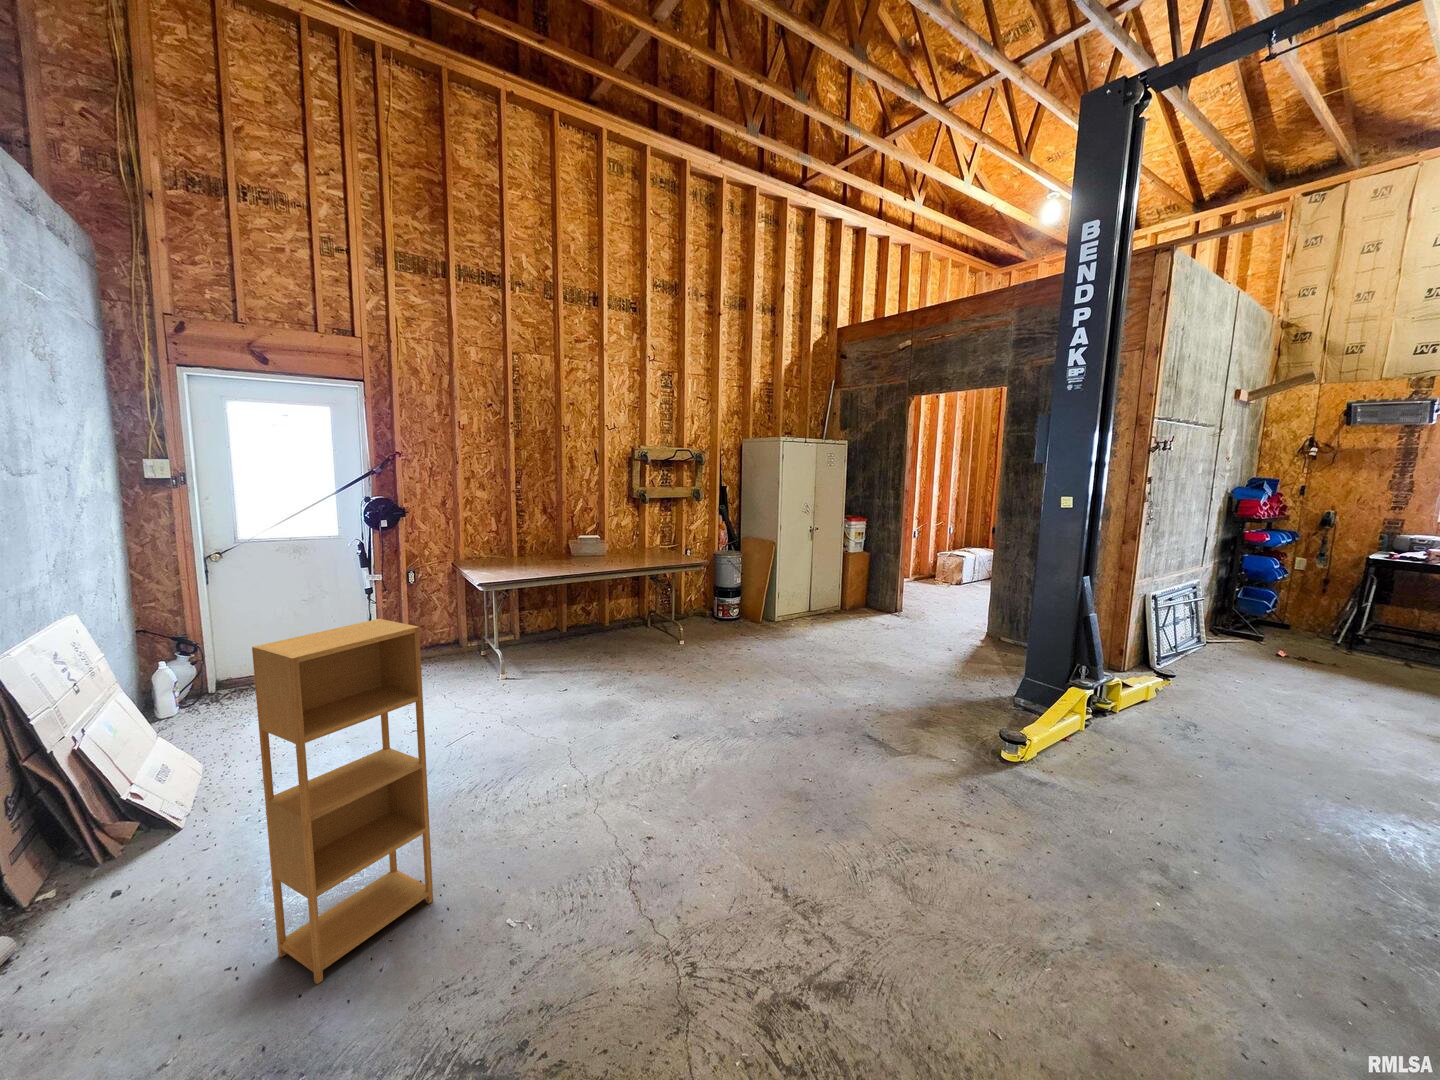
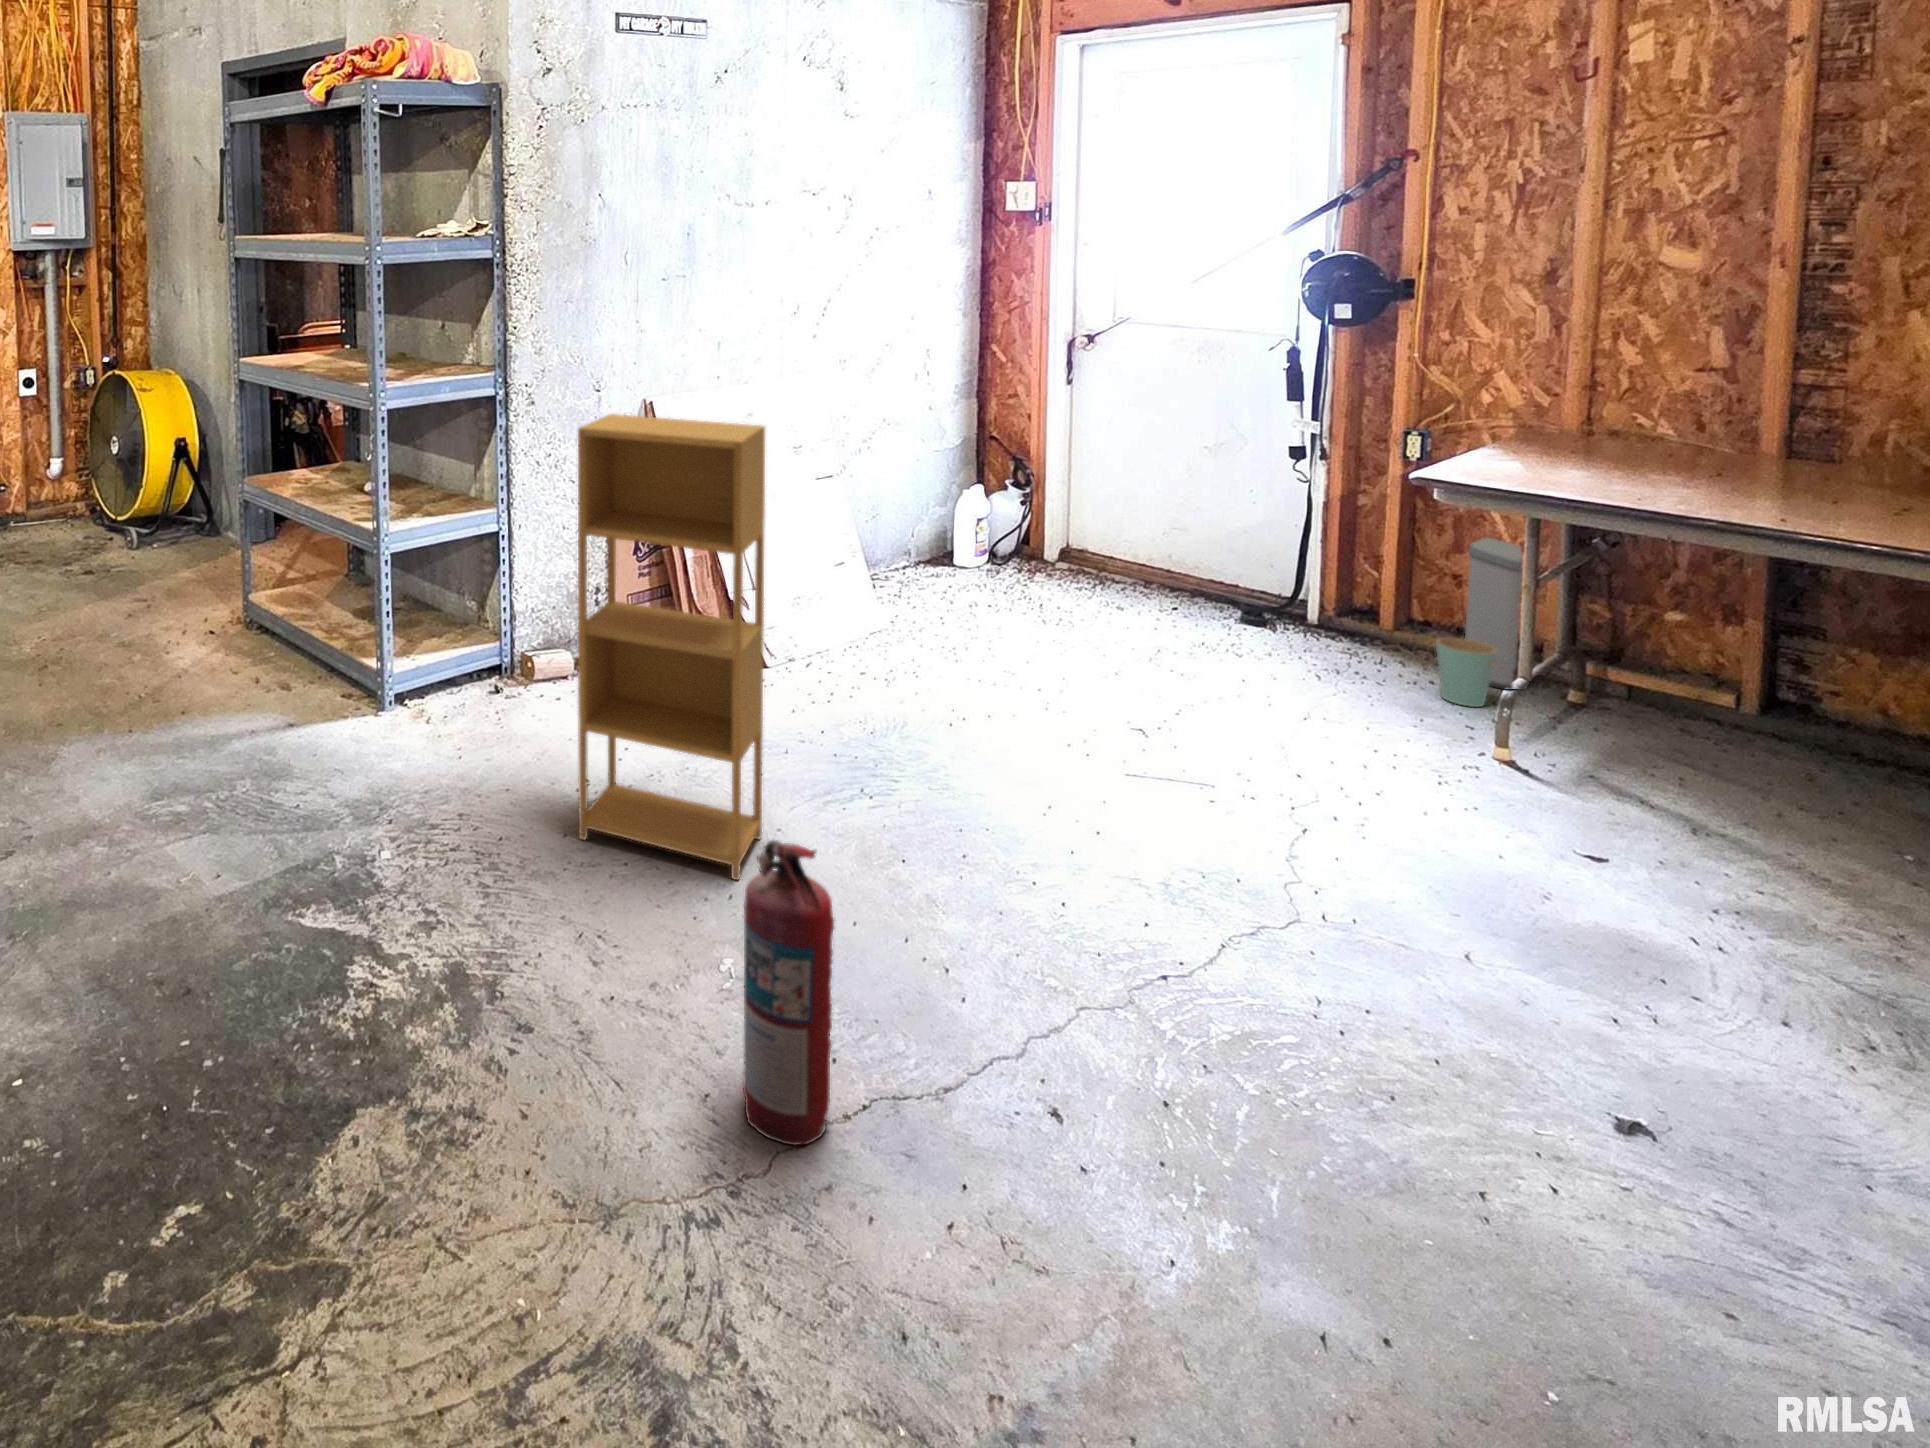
trash can: none [436,607,465,671] -> present [1436,538,1522,707]
fire extinguisher: none [590,782,664,939] -> present [743,840,834,1145]

